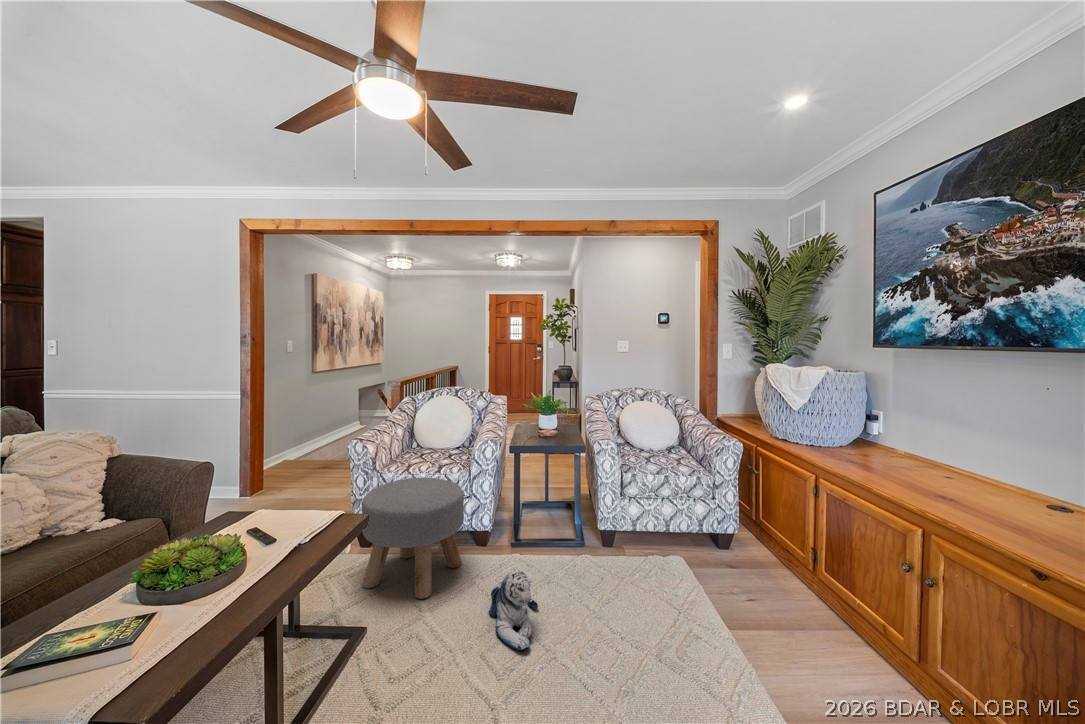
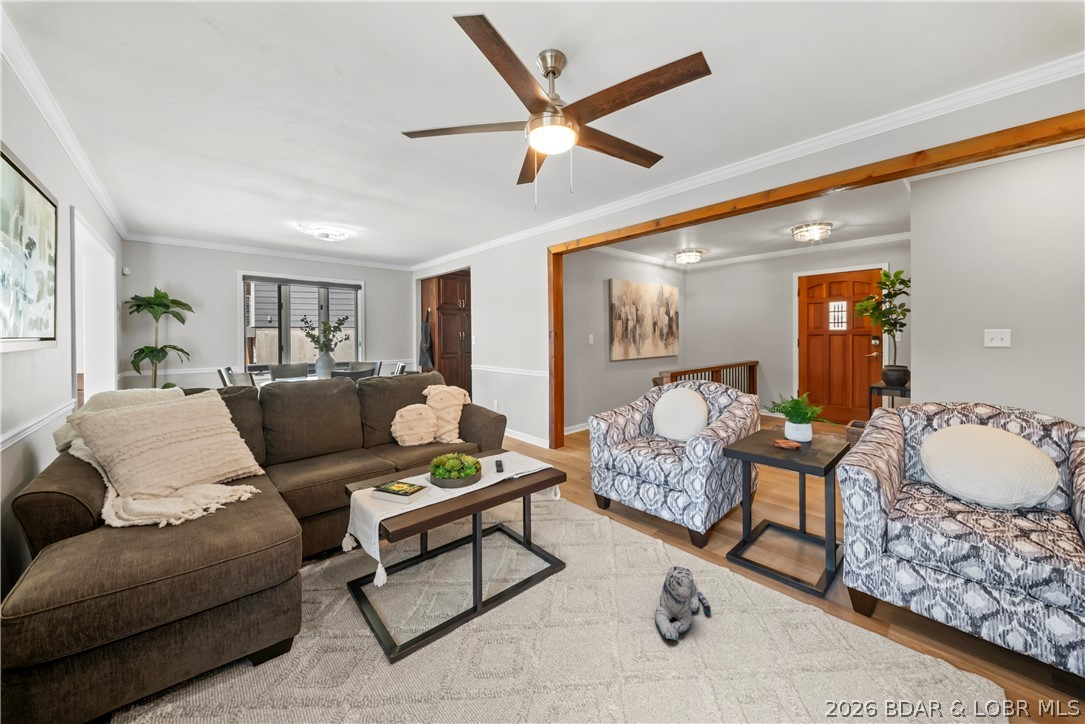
ottoman: present [362,478,464,599] -> none [578,459,666,564]

